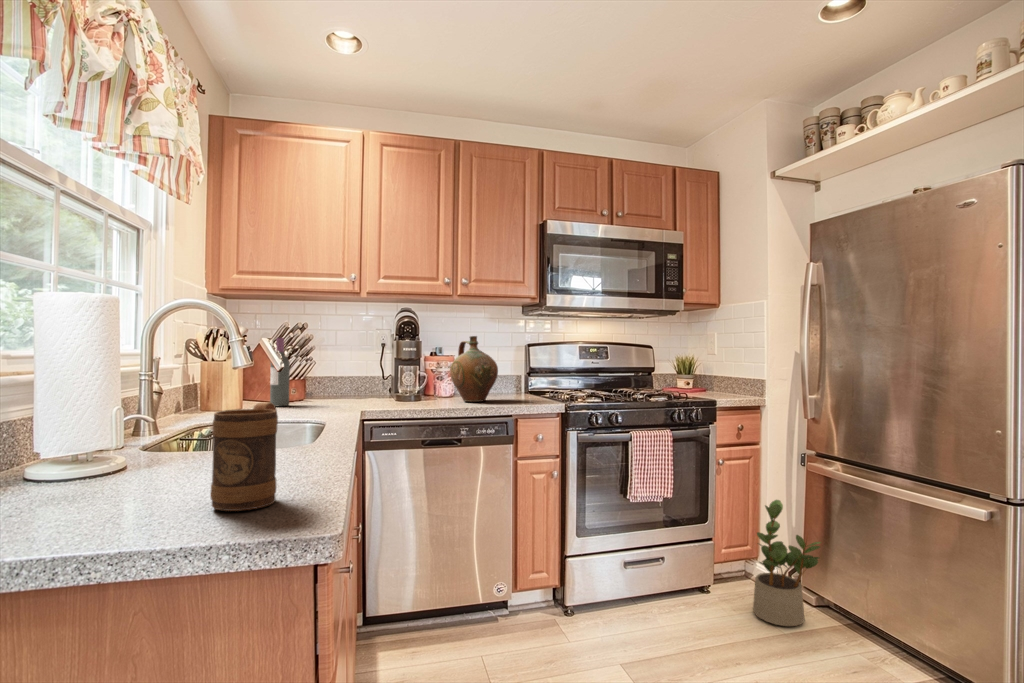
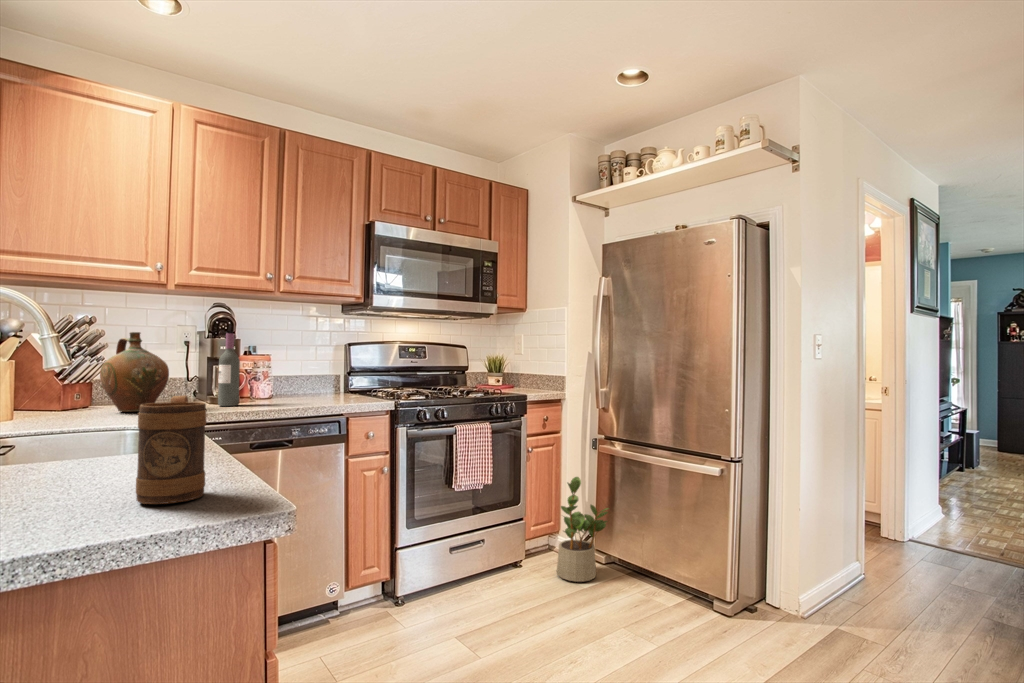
ceramic jug: present [450,336,498,402] -> present [100,332,169,412]
wine bottle: present [270,338,290,406] -> present [218,333,240,406]

